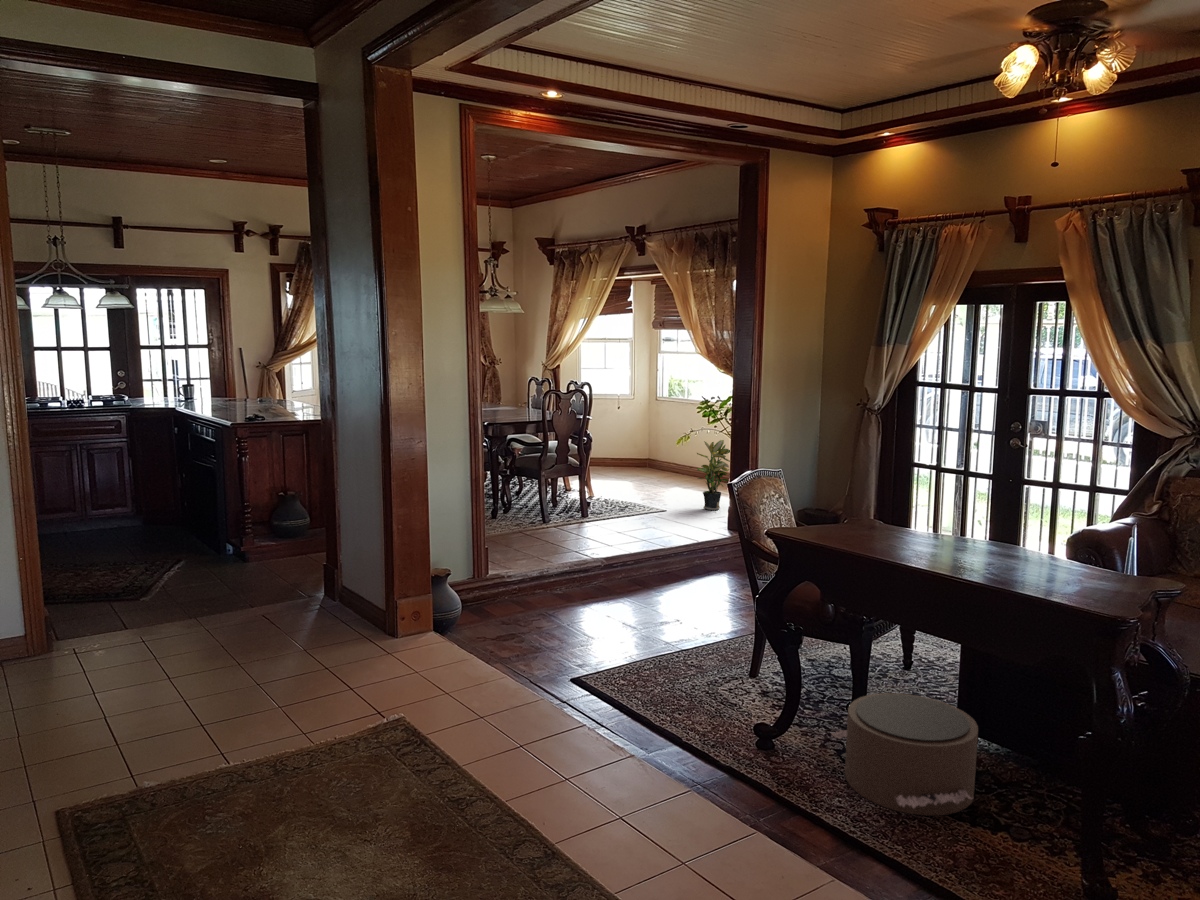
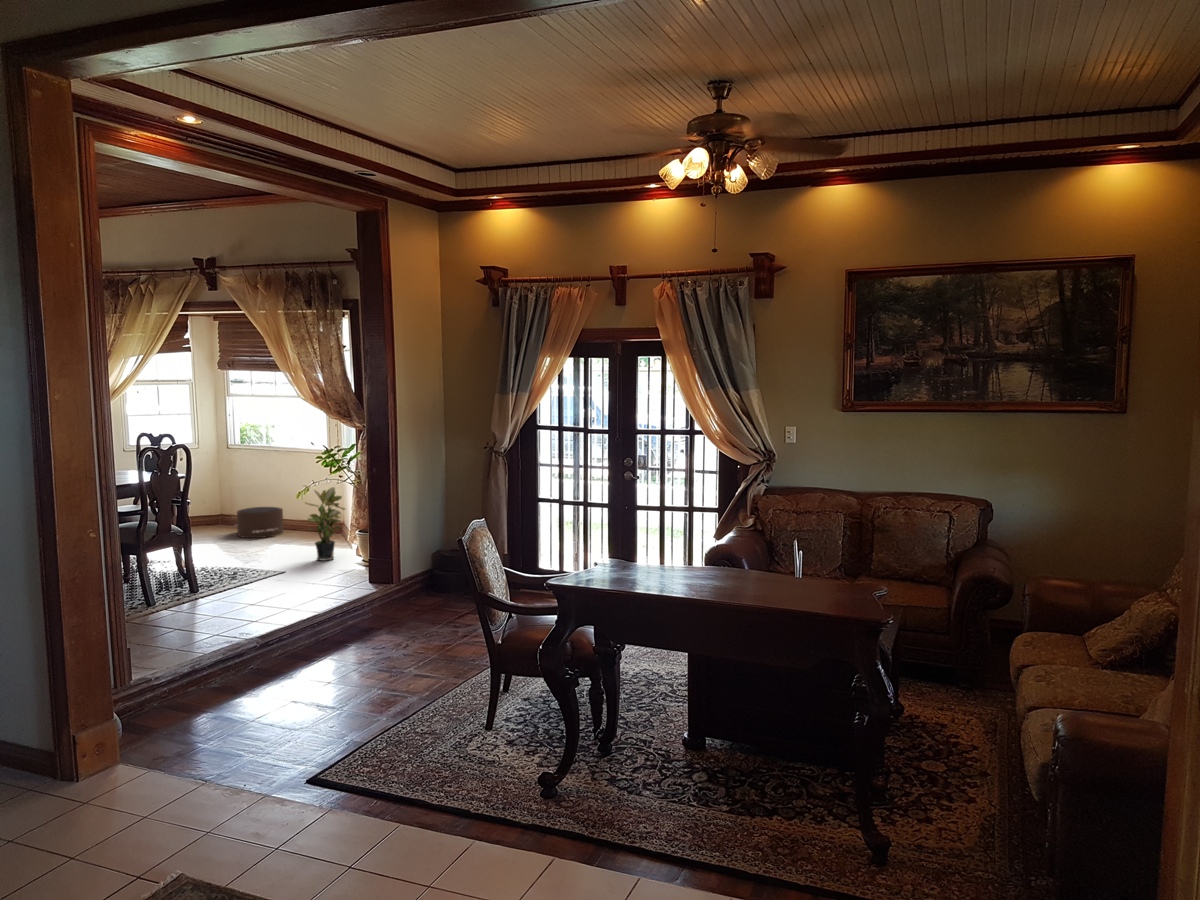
pouf: present [832,693,978,816] -> present [235,507,283,538]

